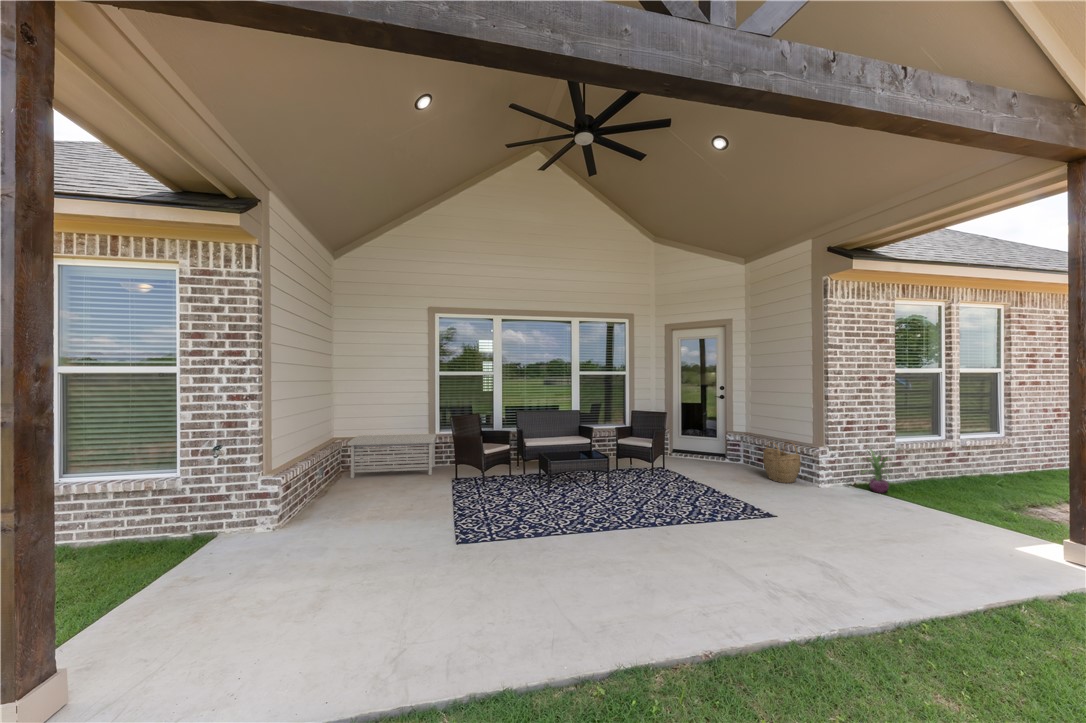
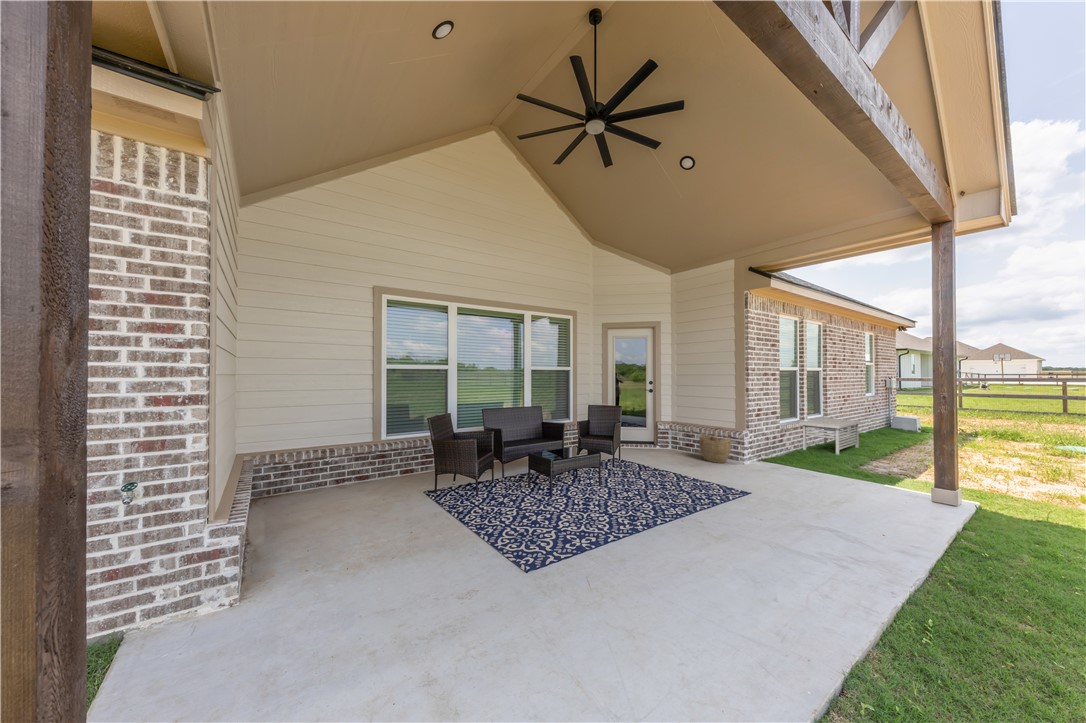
storage bench: present [348,434,436,478] -> present [800,418,860,455]
decorative plant: present [863,449,890,493] -> none [762,429,808,465]

